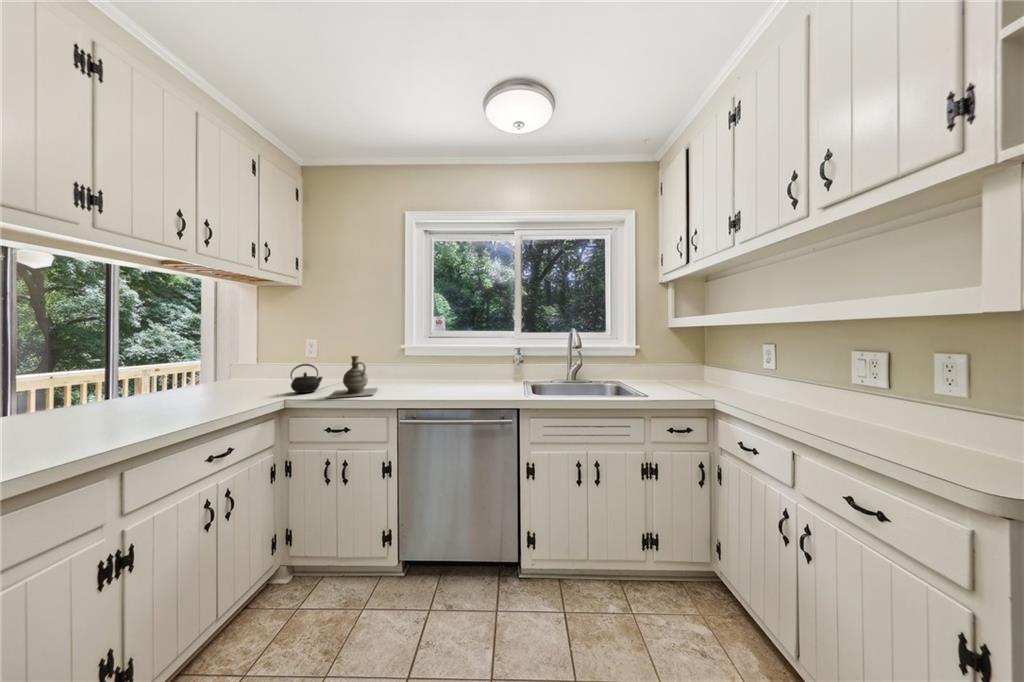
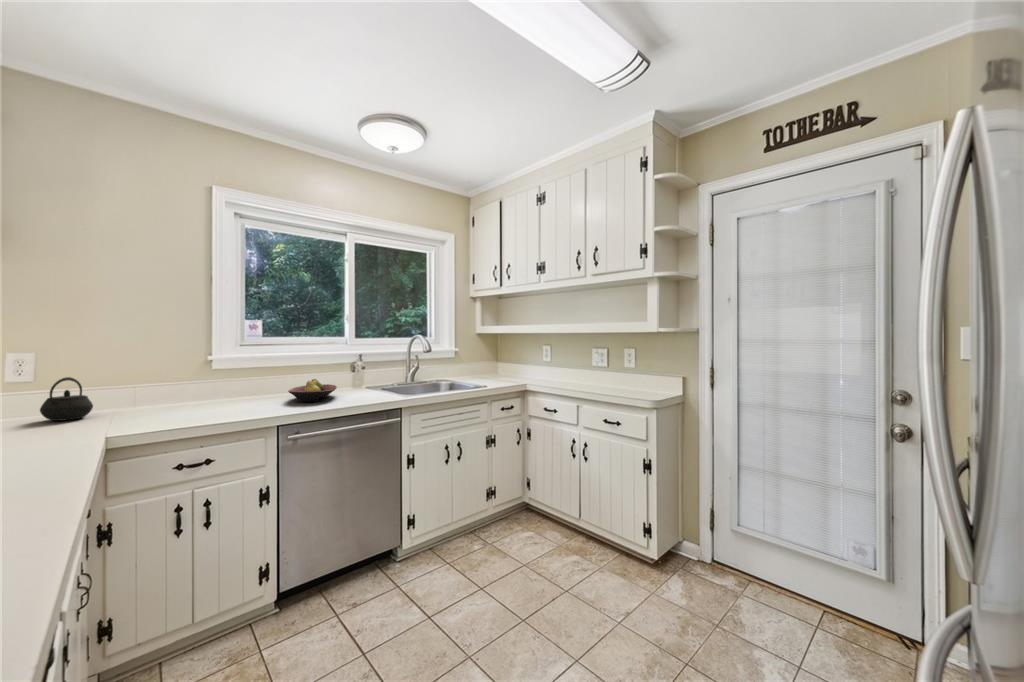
ceramic jug: present [327,356,377,398] -> none [129,363,214,418]
fruit bowl: none [426,374,480,396] -> present [288,379,337,402]

